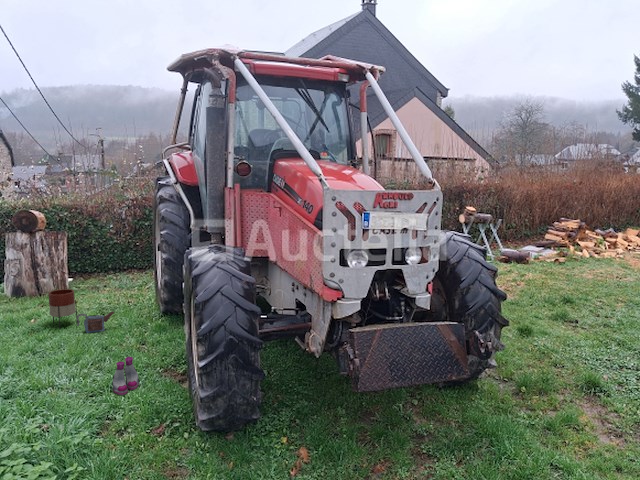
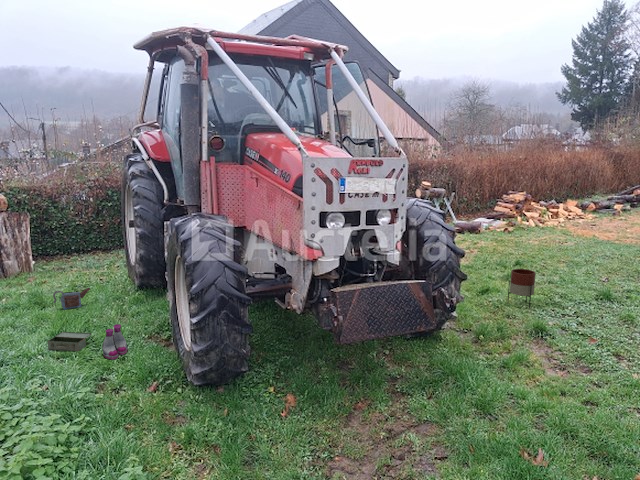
planter: present [48,289,78,327] -> present [507,269,536,308]
toolbox: none [60,360,105,383] -> present [48,332,91,351]

